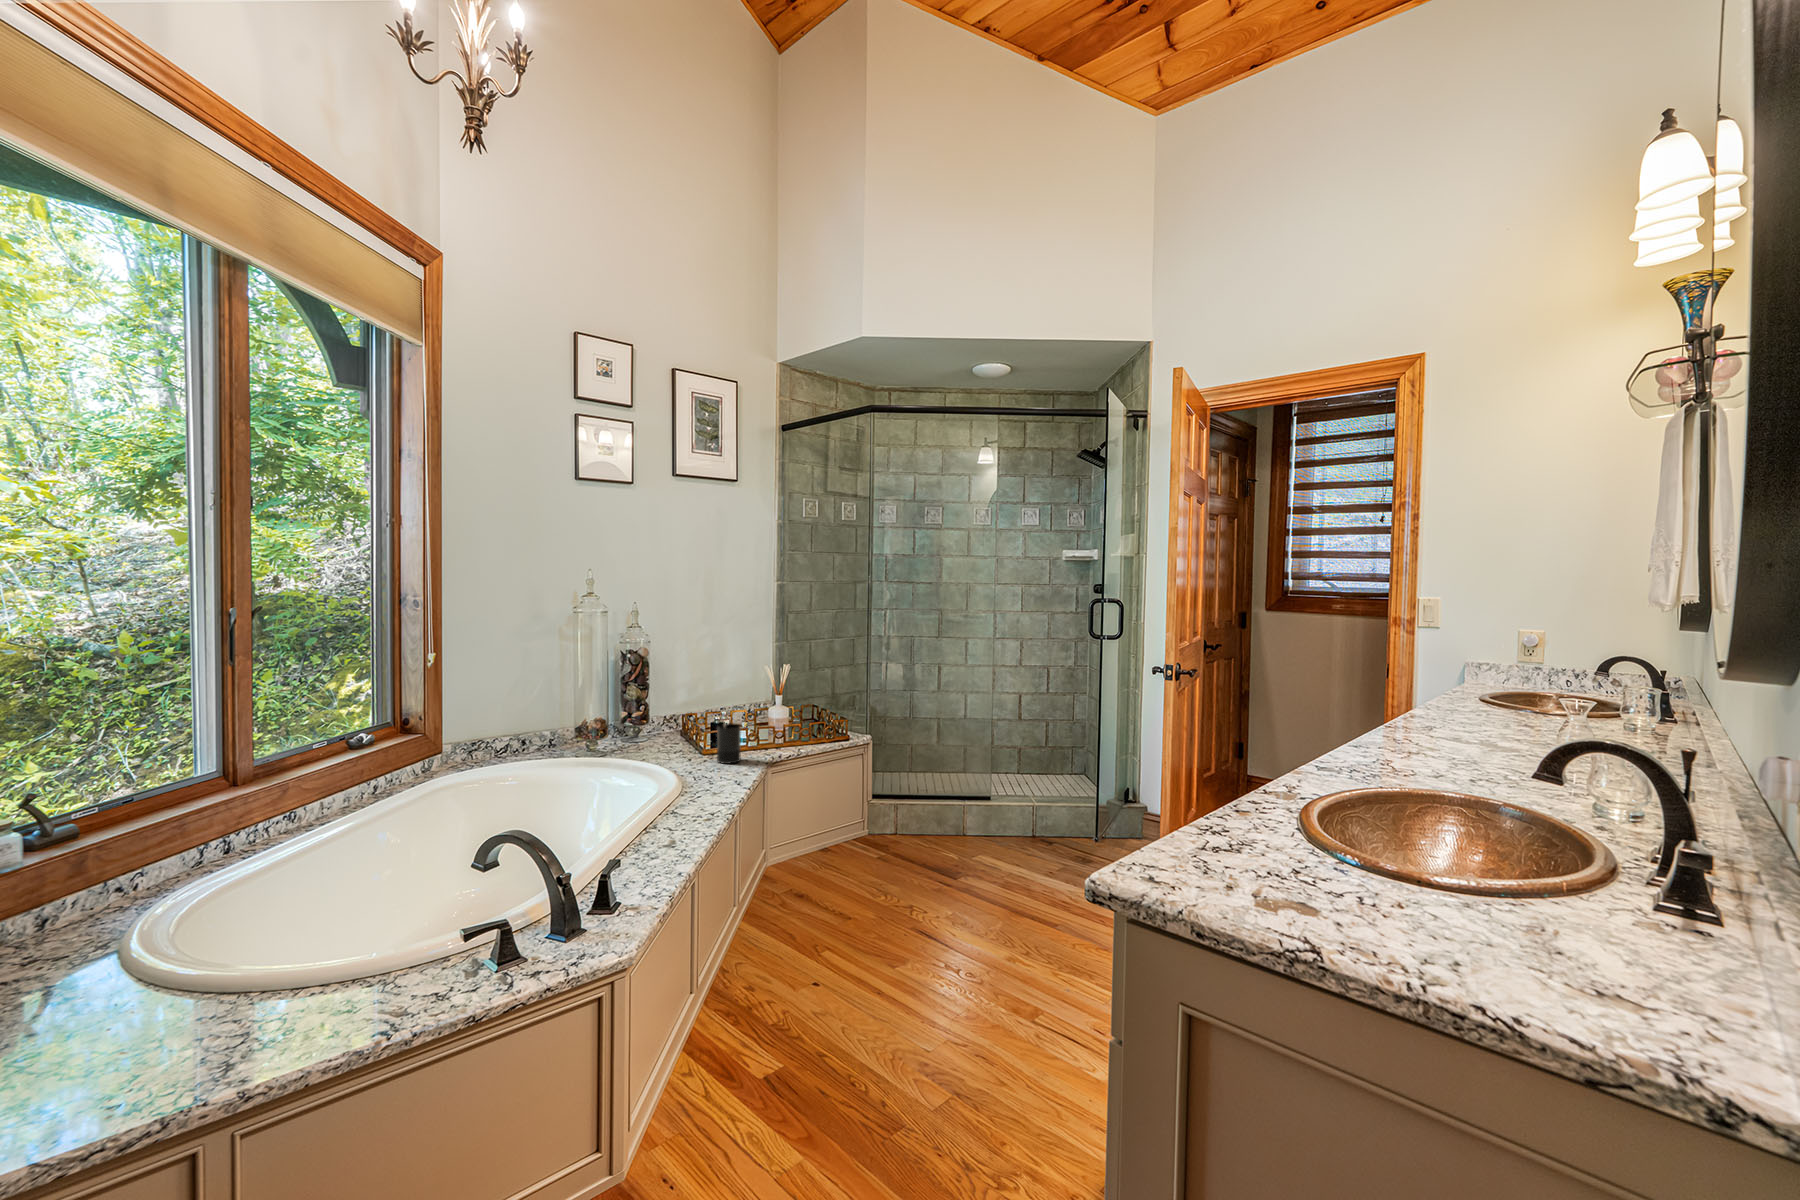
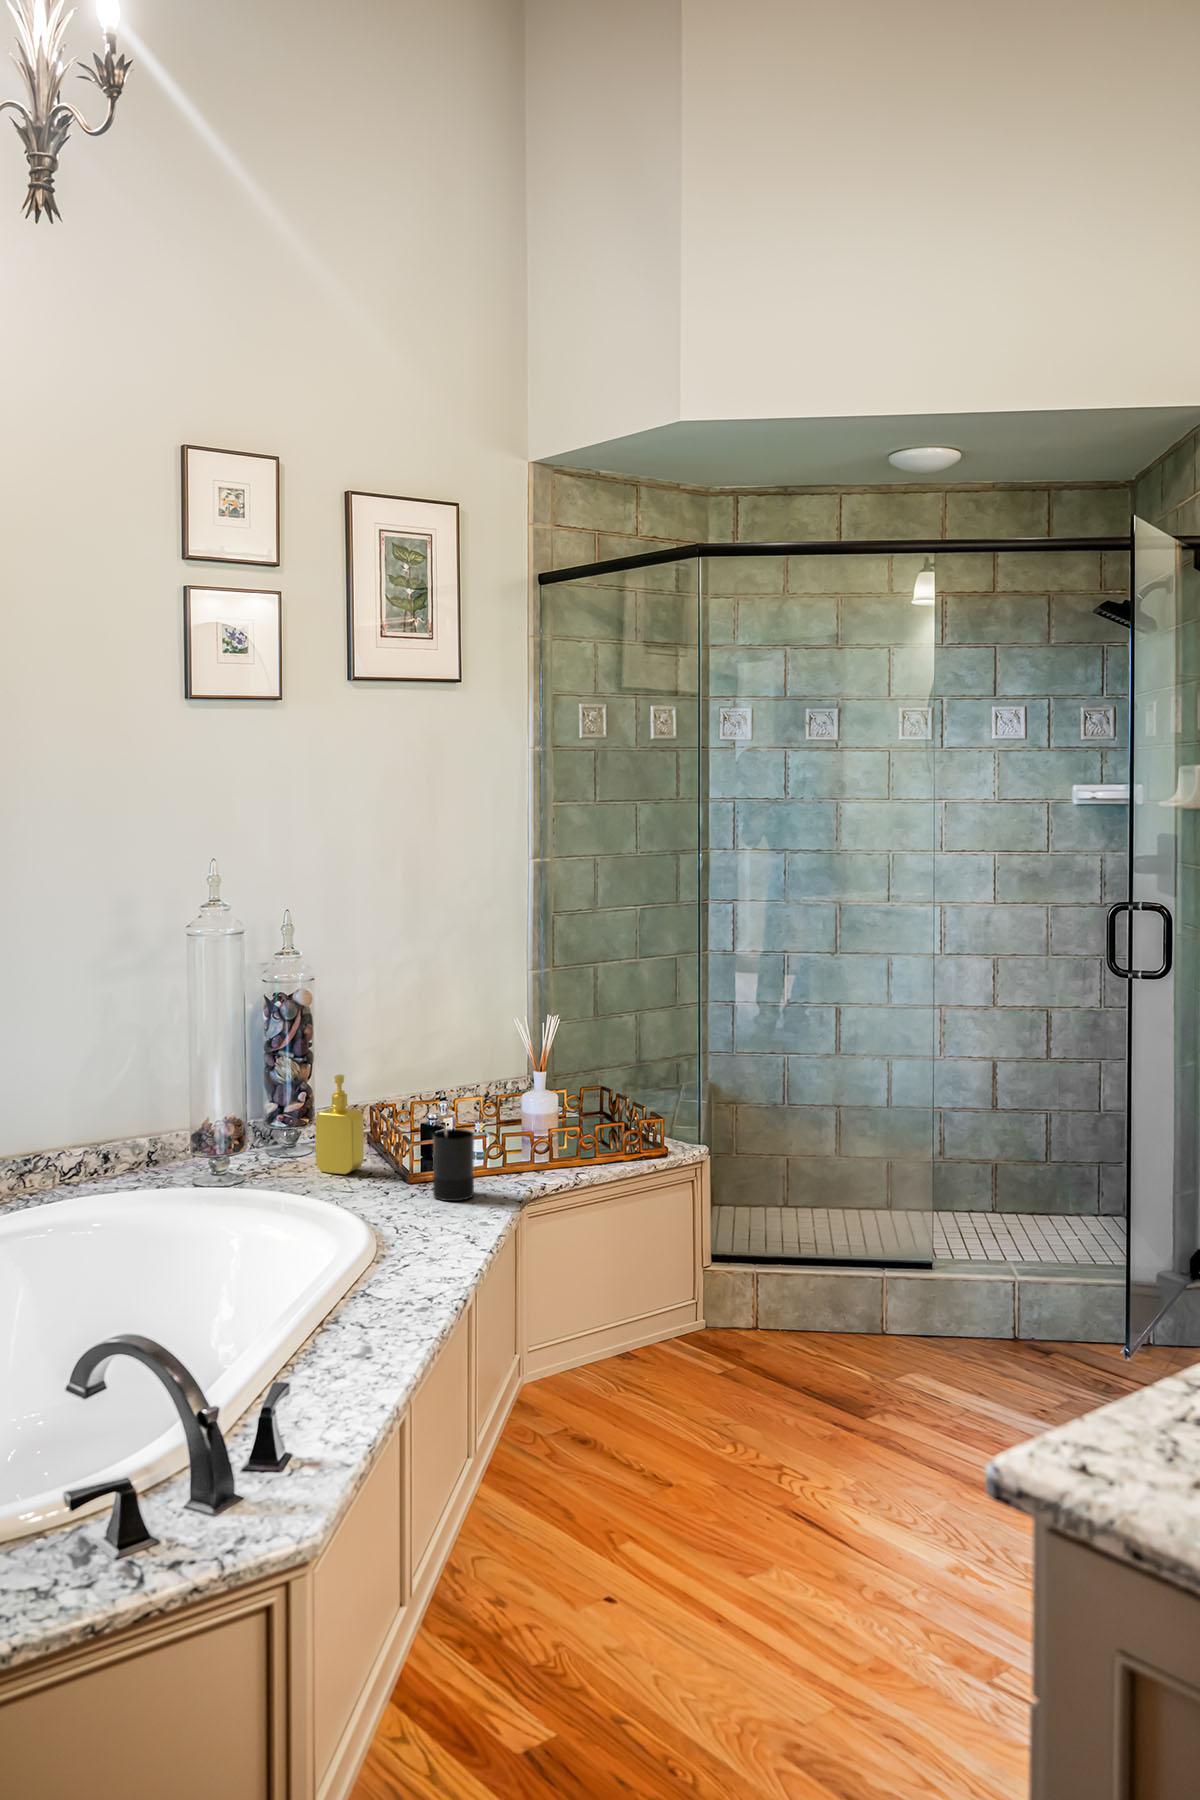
soap dispenser: none [650,694,678,751] -> present [316,1075,364,1174]

